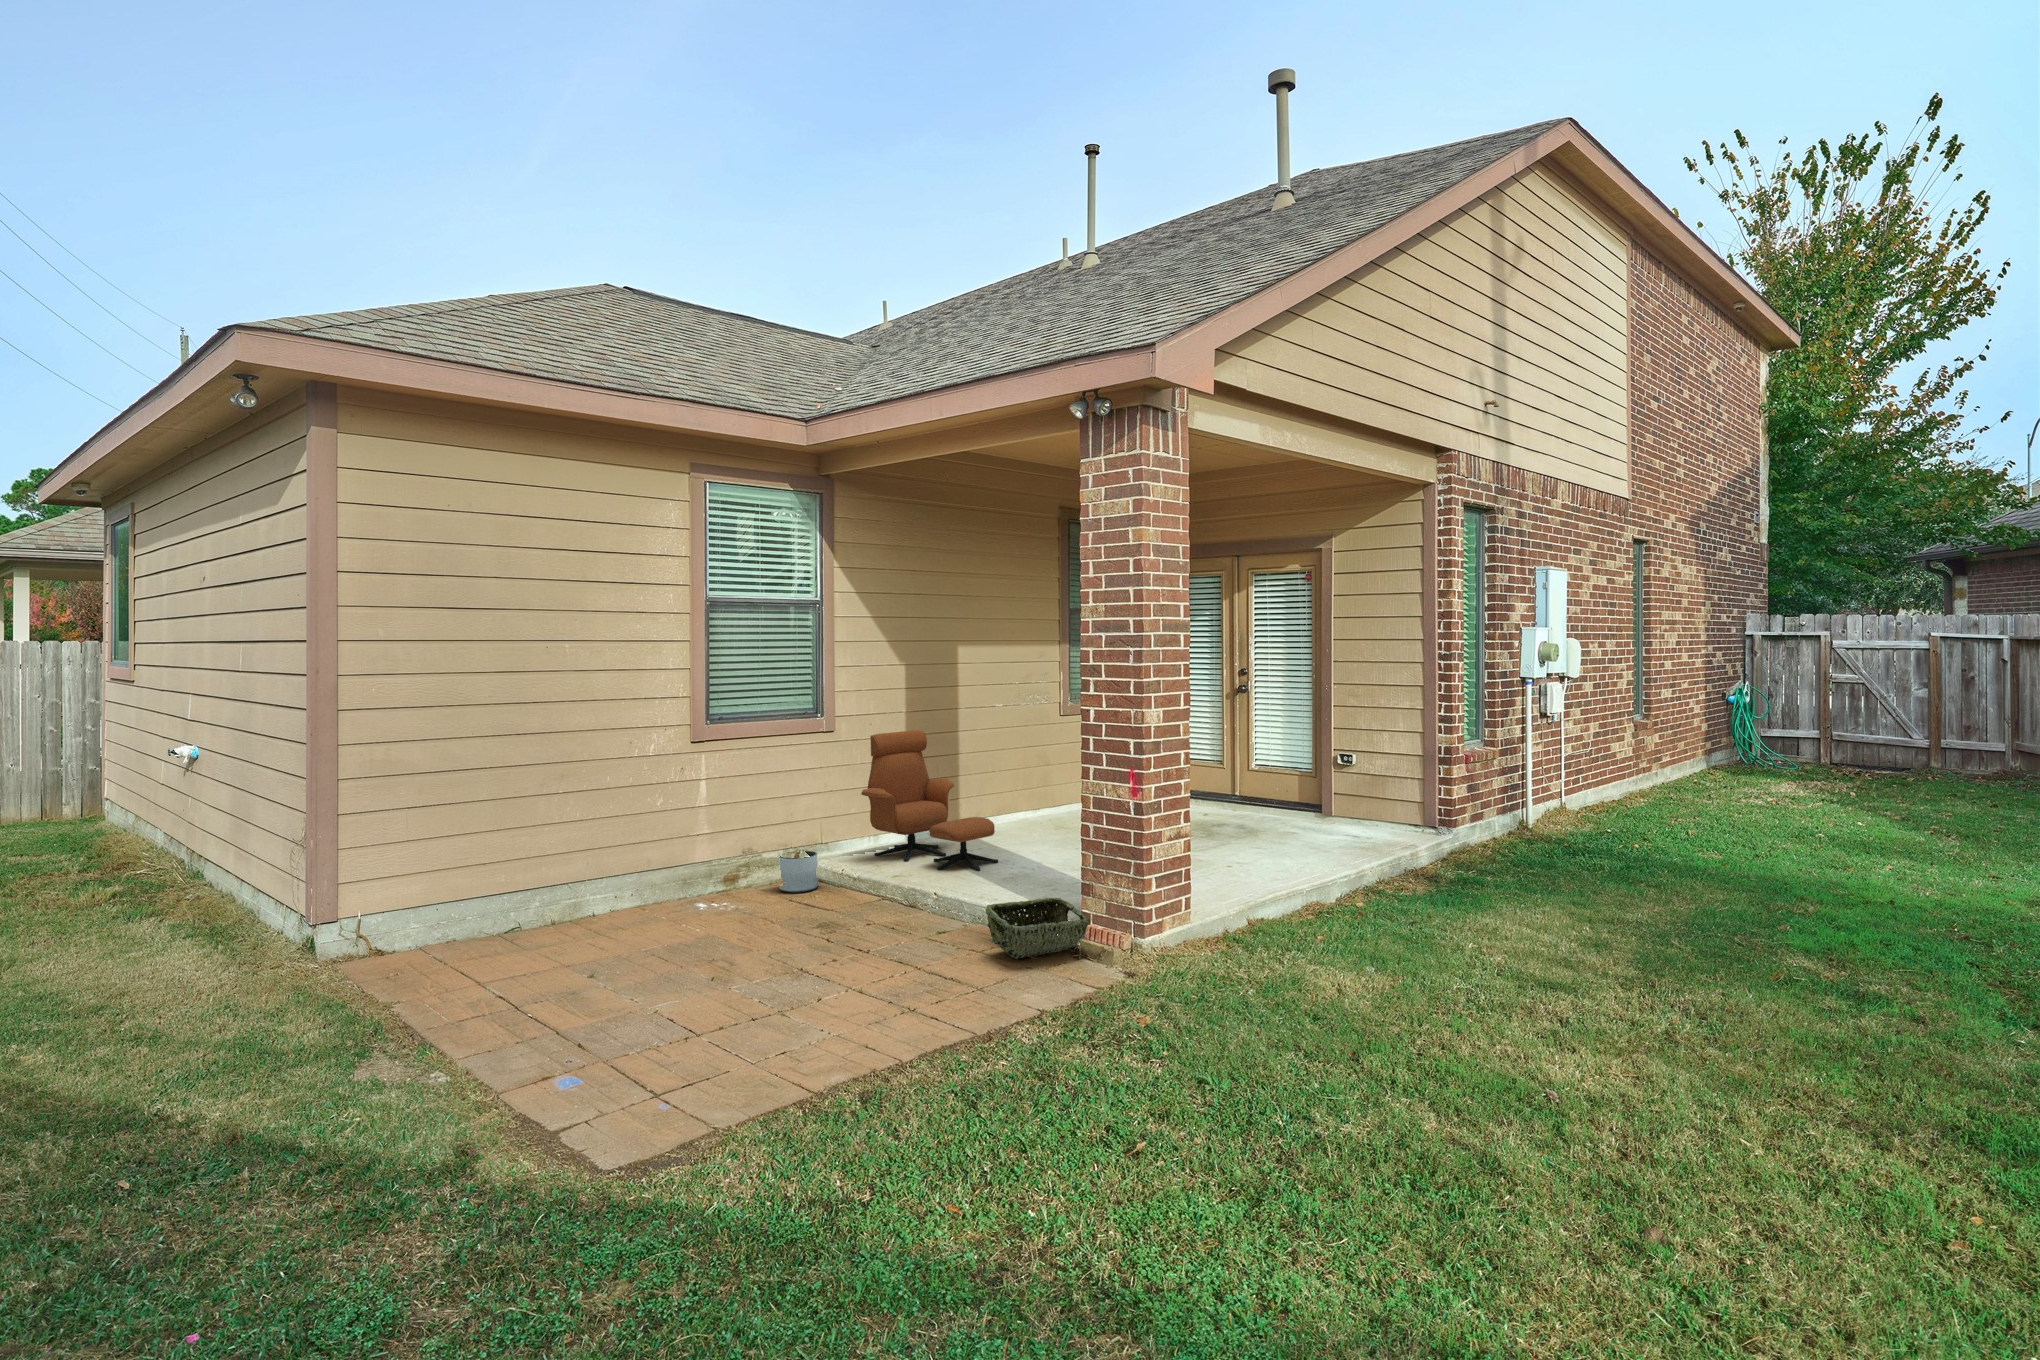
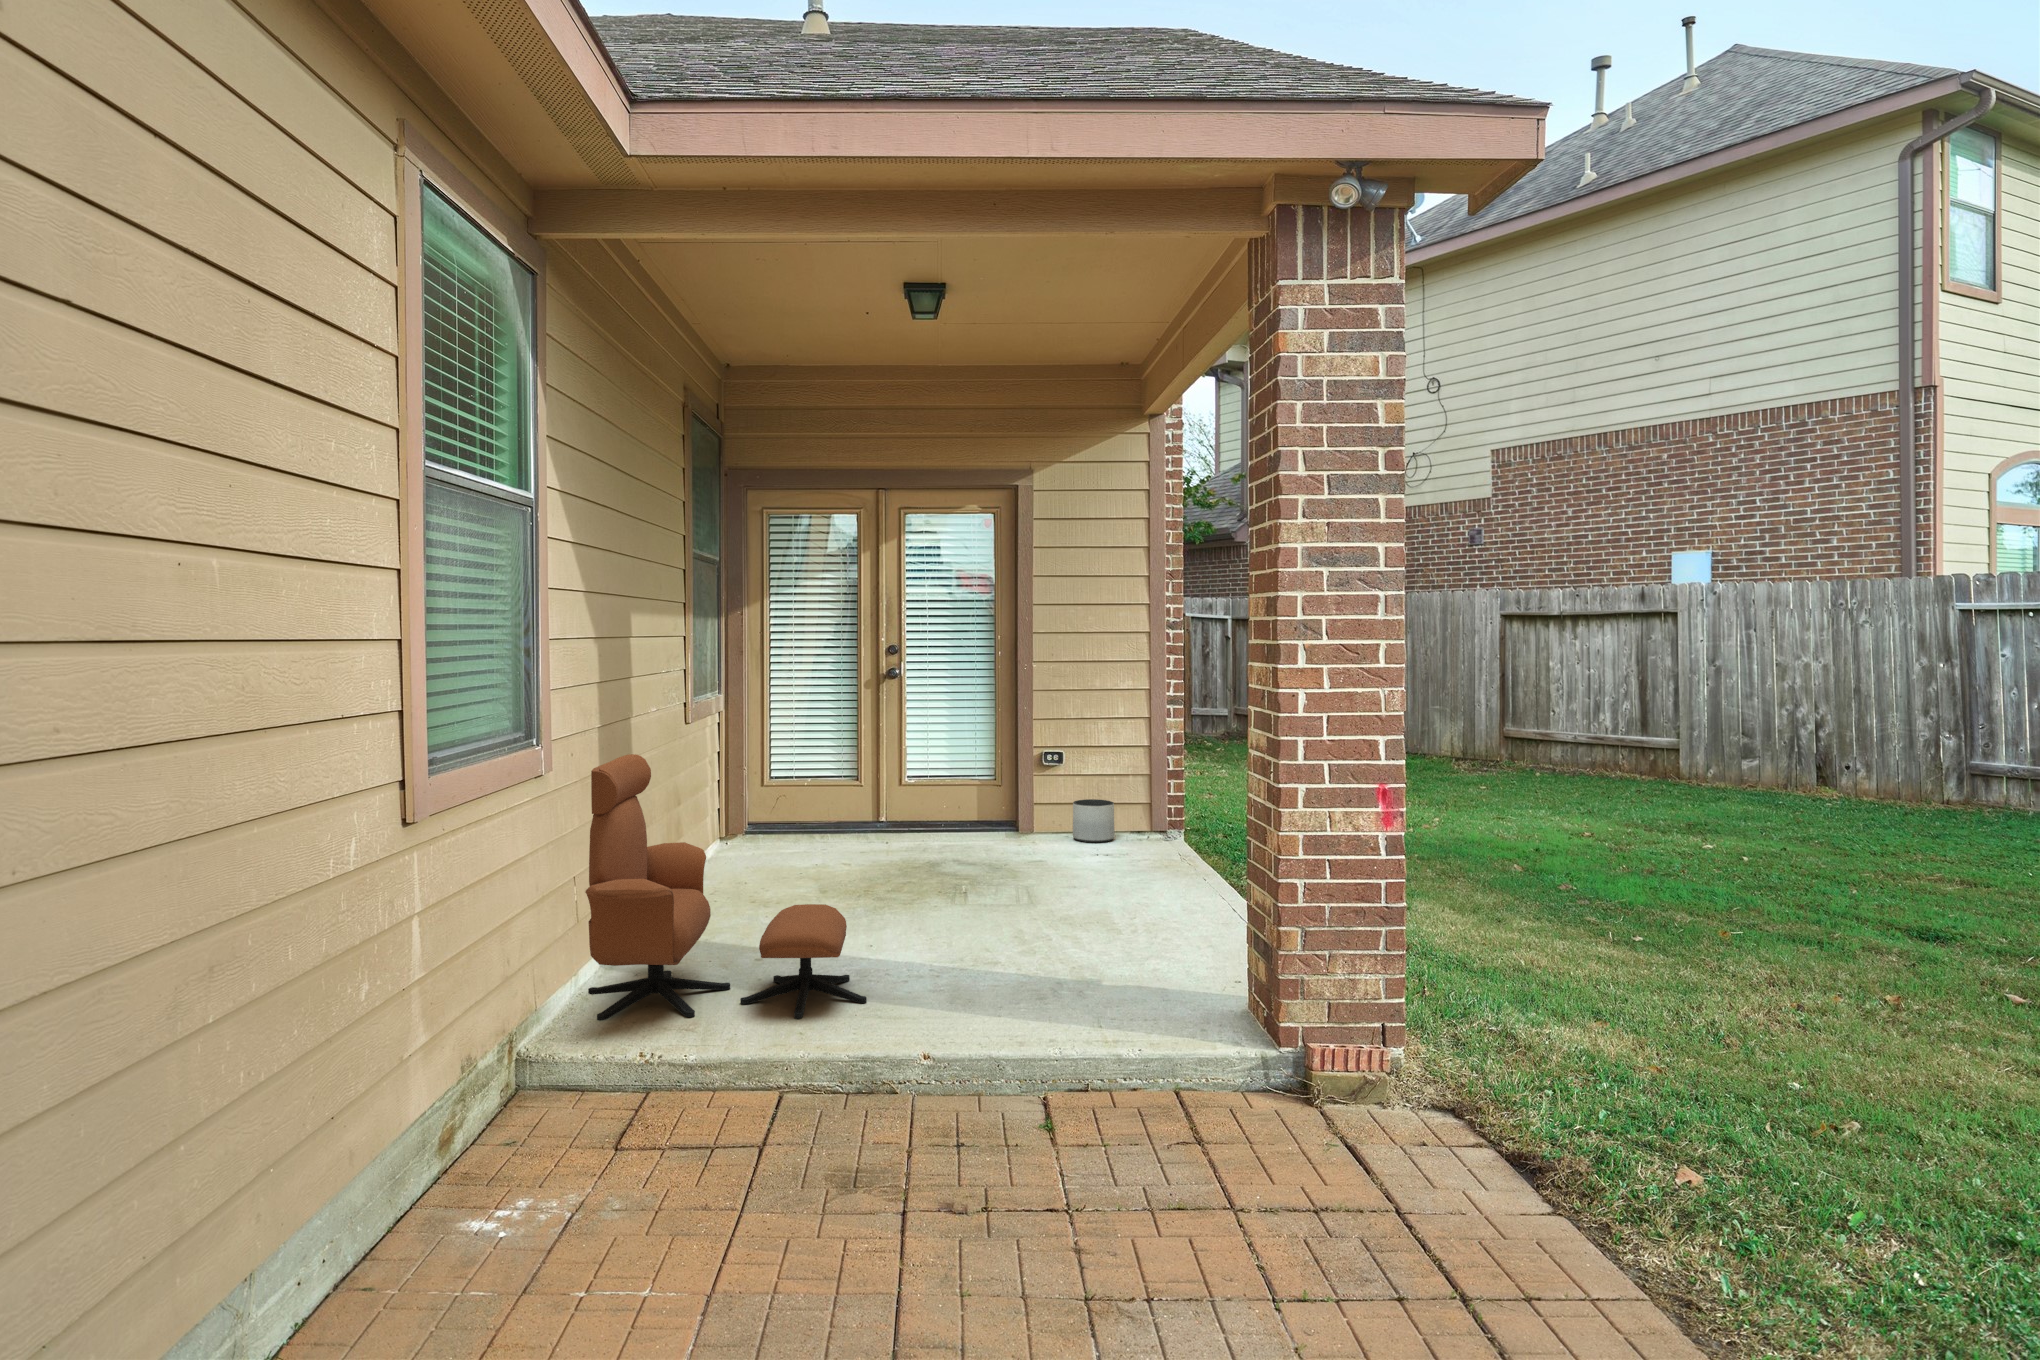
planter: present [779,851,818,893] -> present [1073,799,1114,842]
woven basket: present [986,898,1090,959] -> none [1225,1020,1347,1151]

